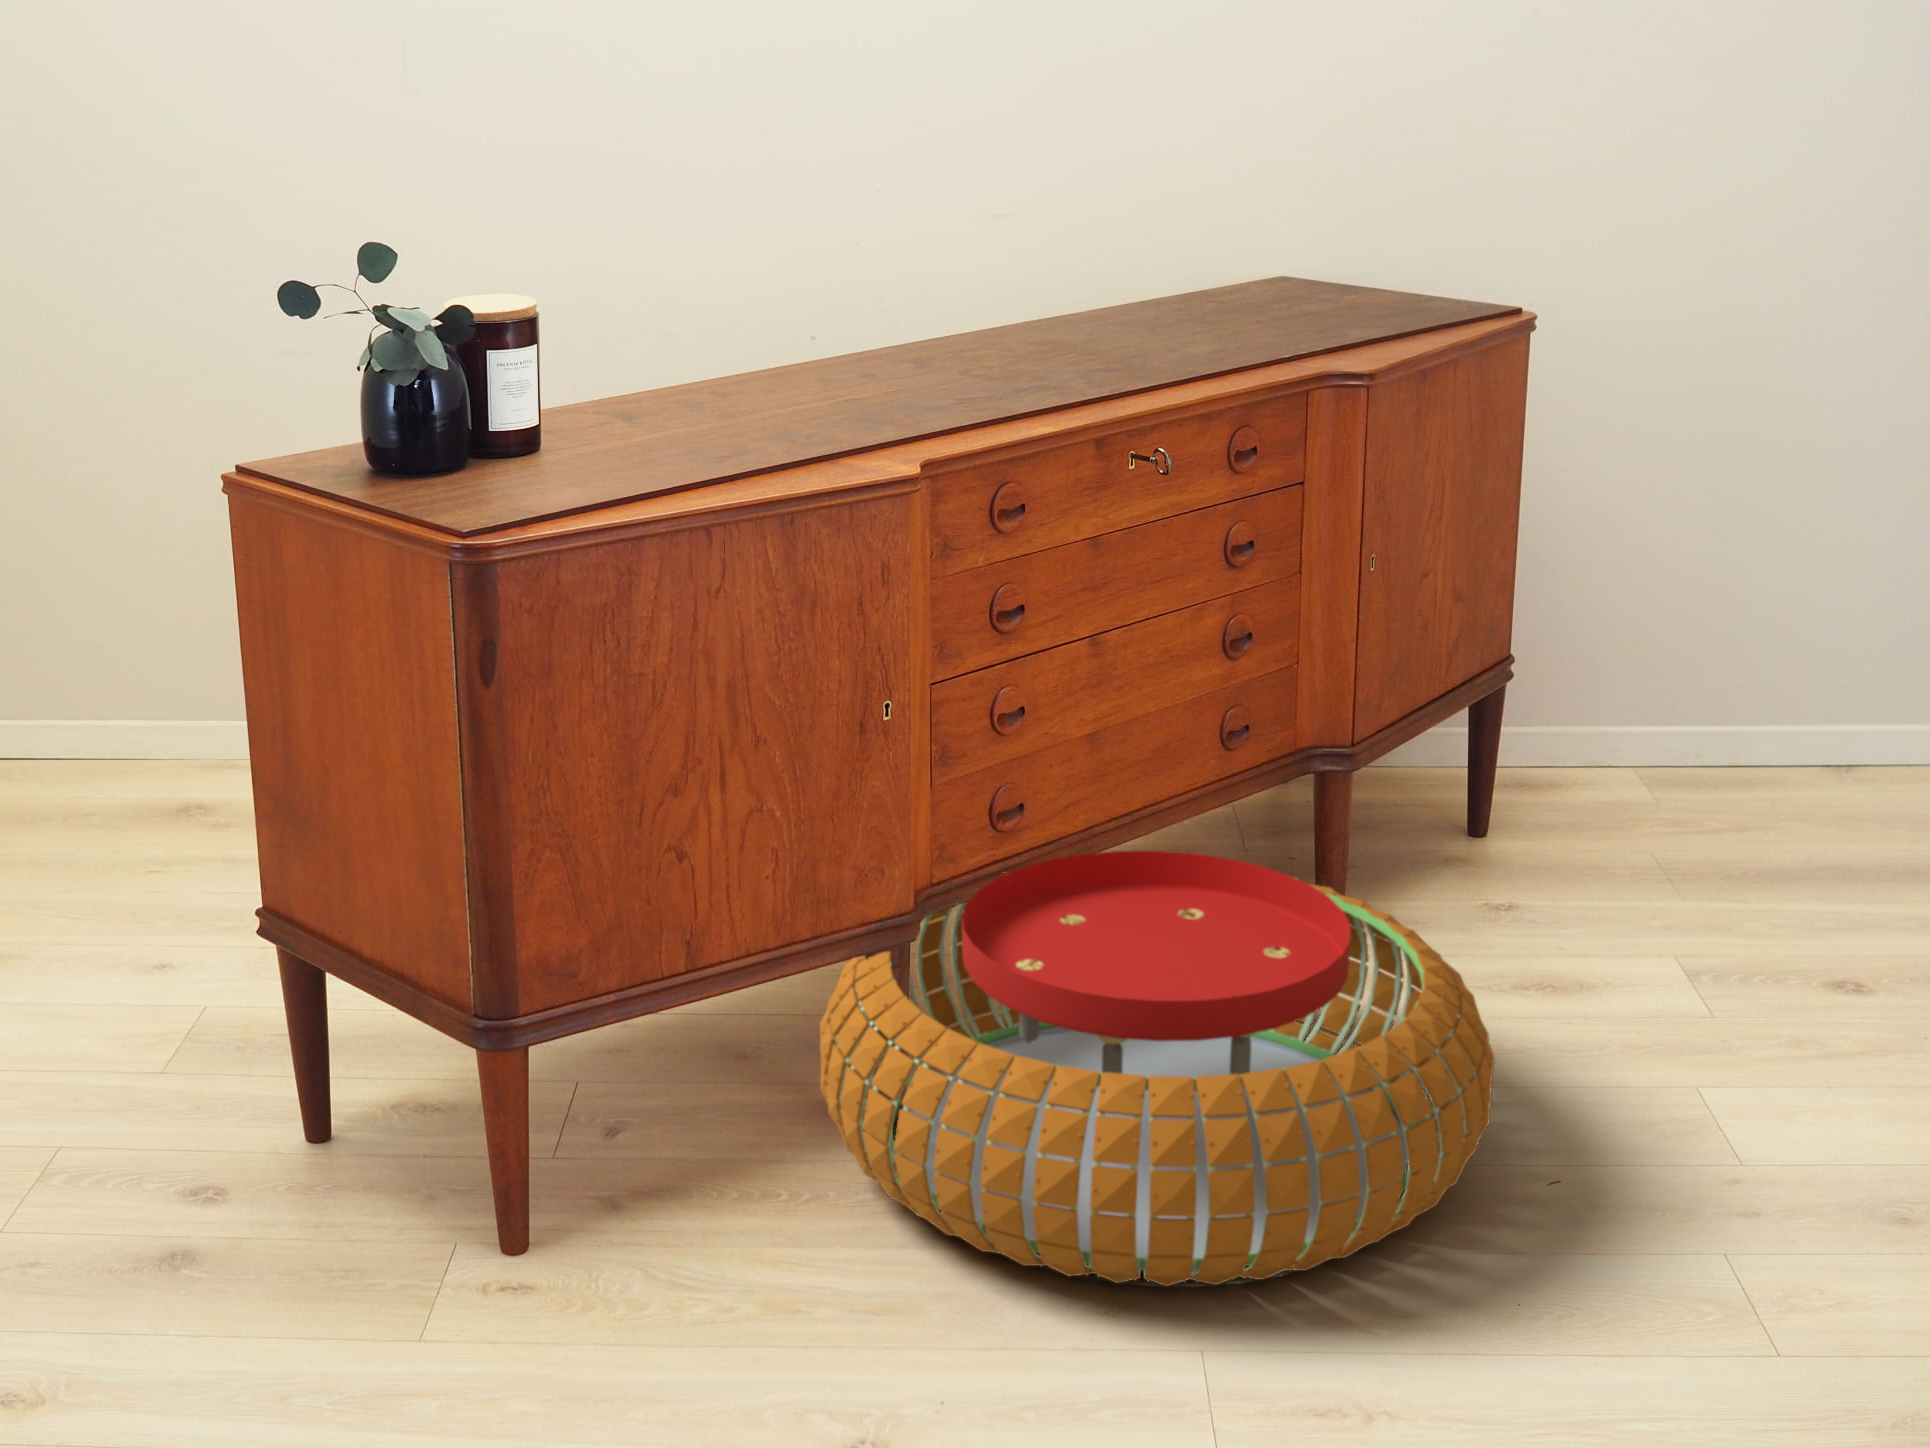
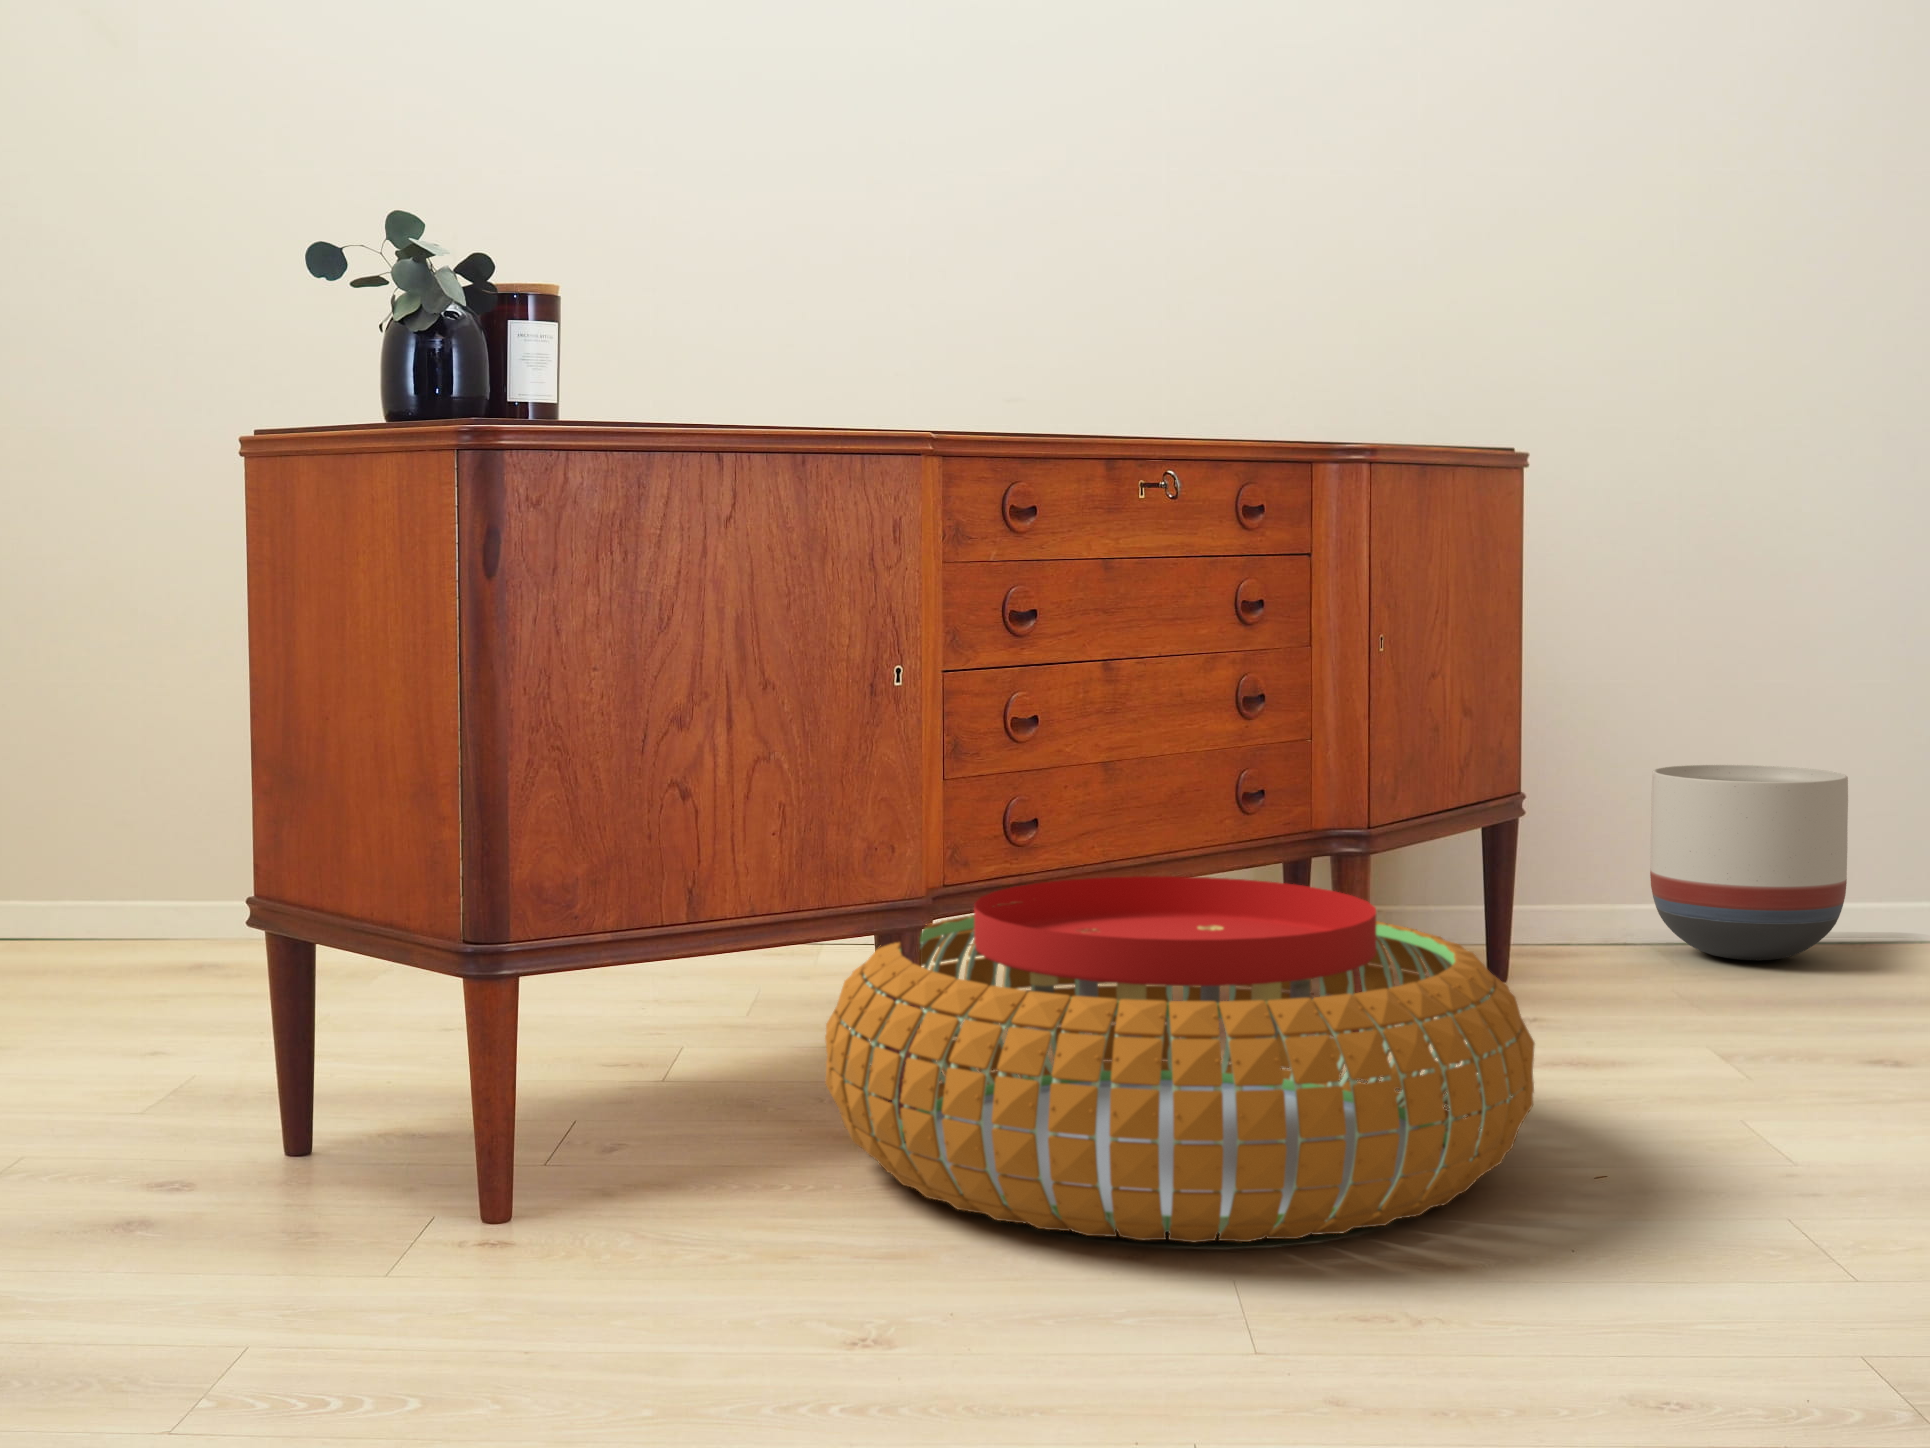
planter: none [1634,601,1838,810] -> present [1650,765,1848,960]

